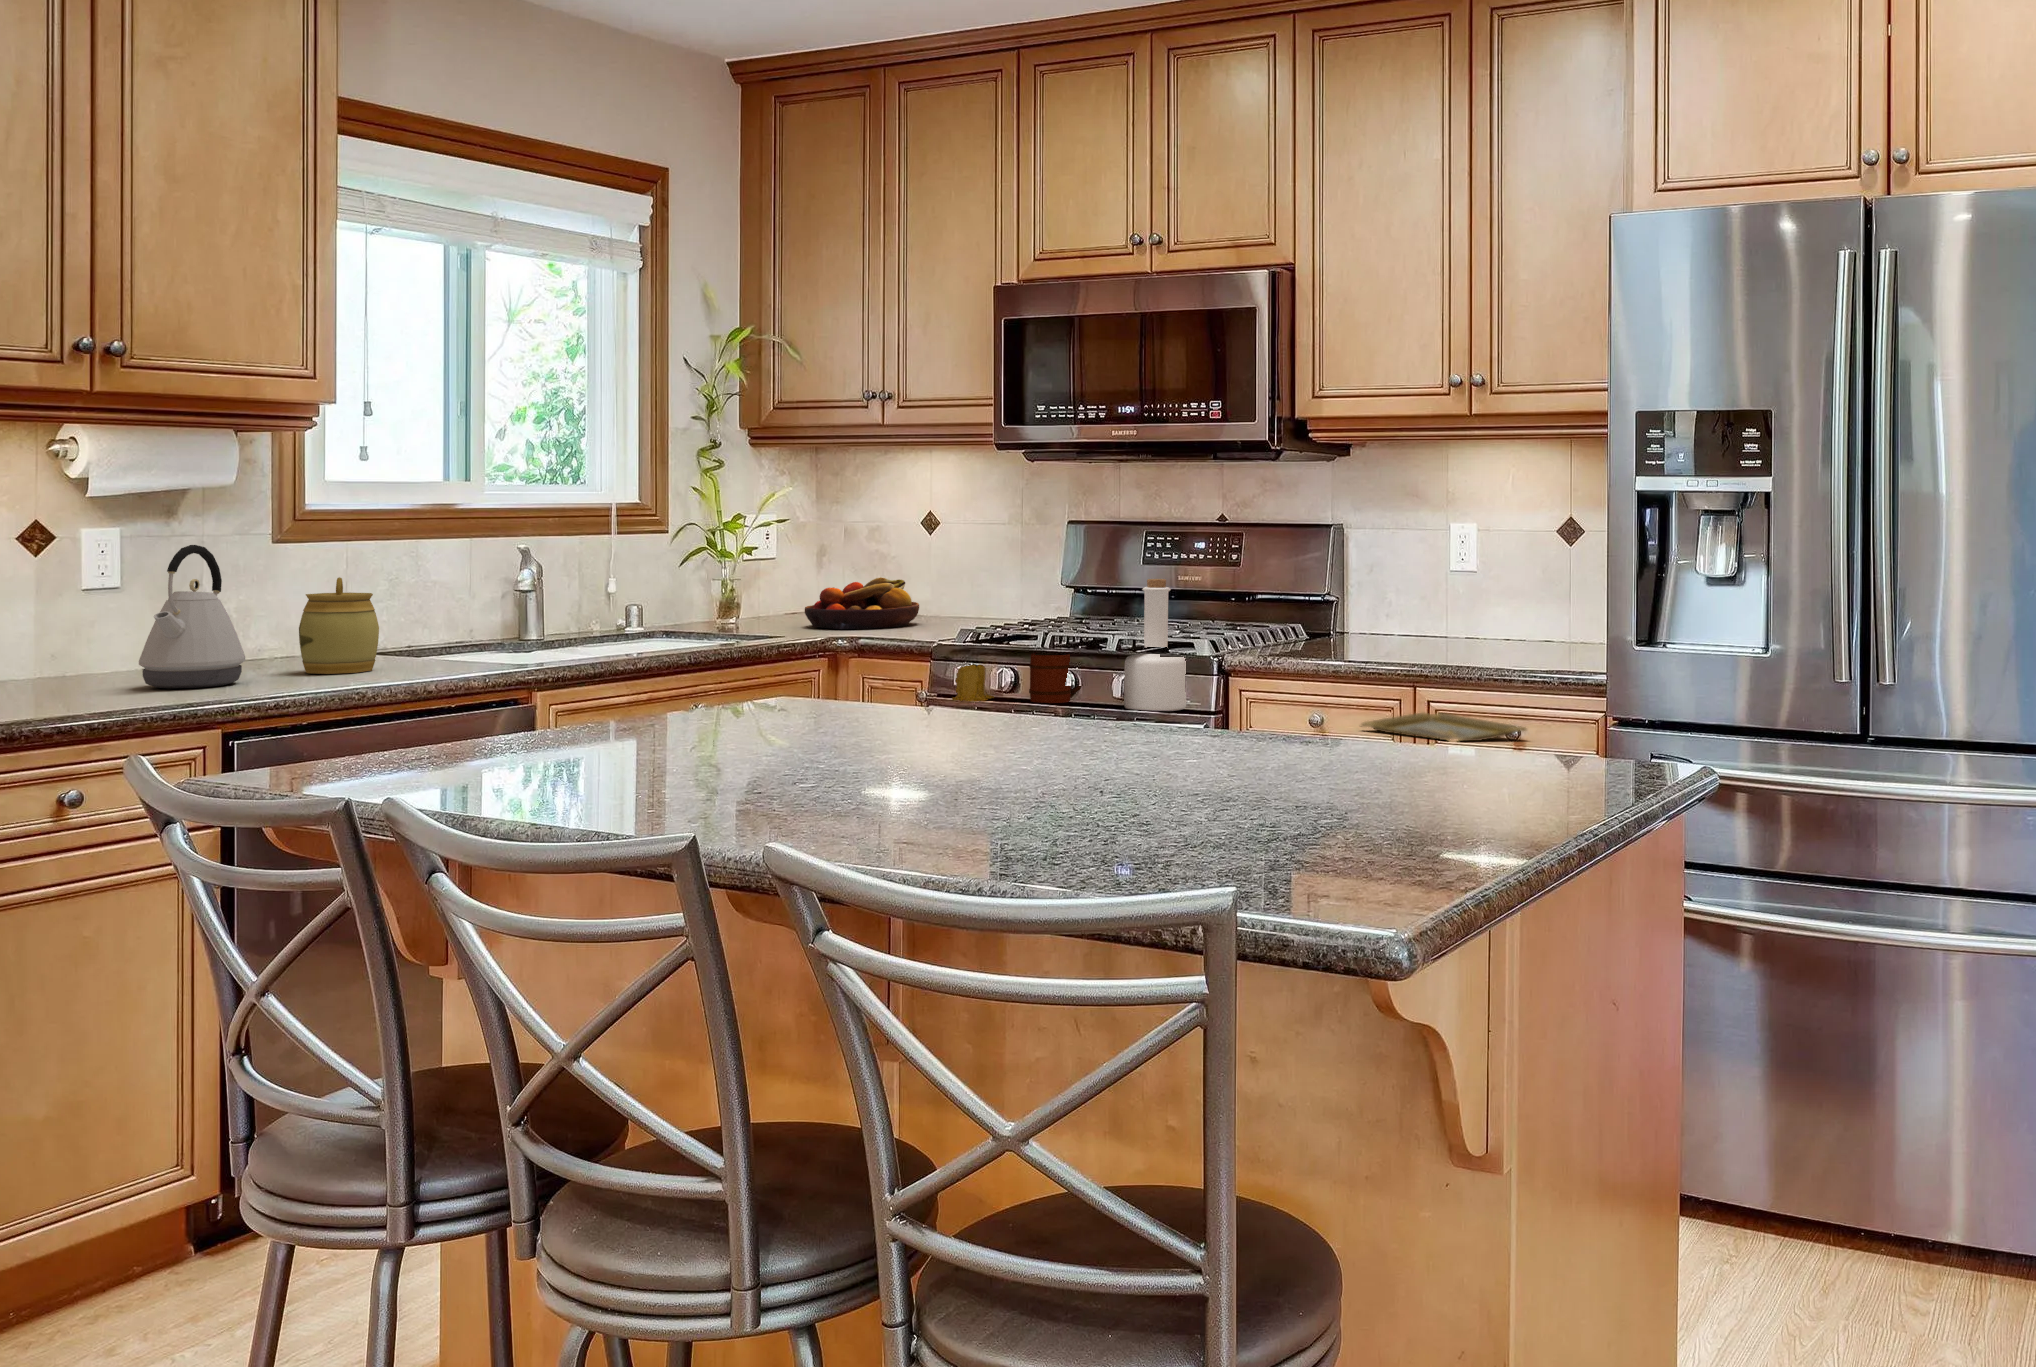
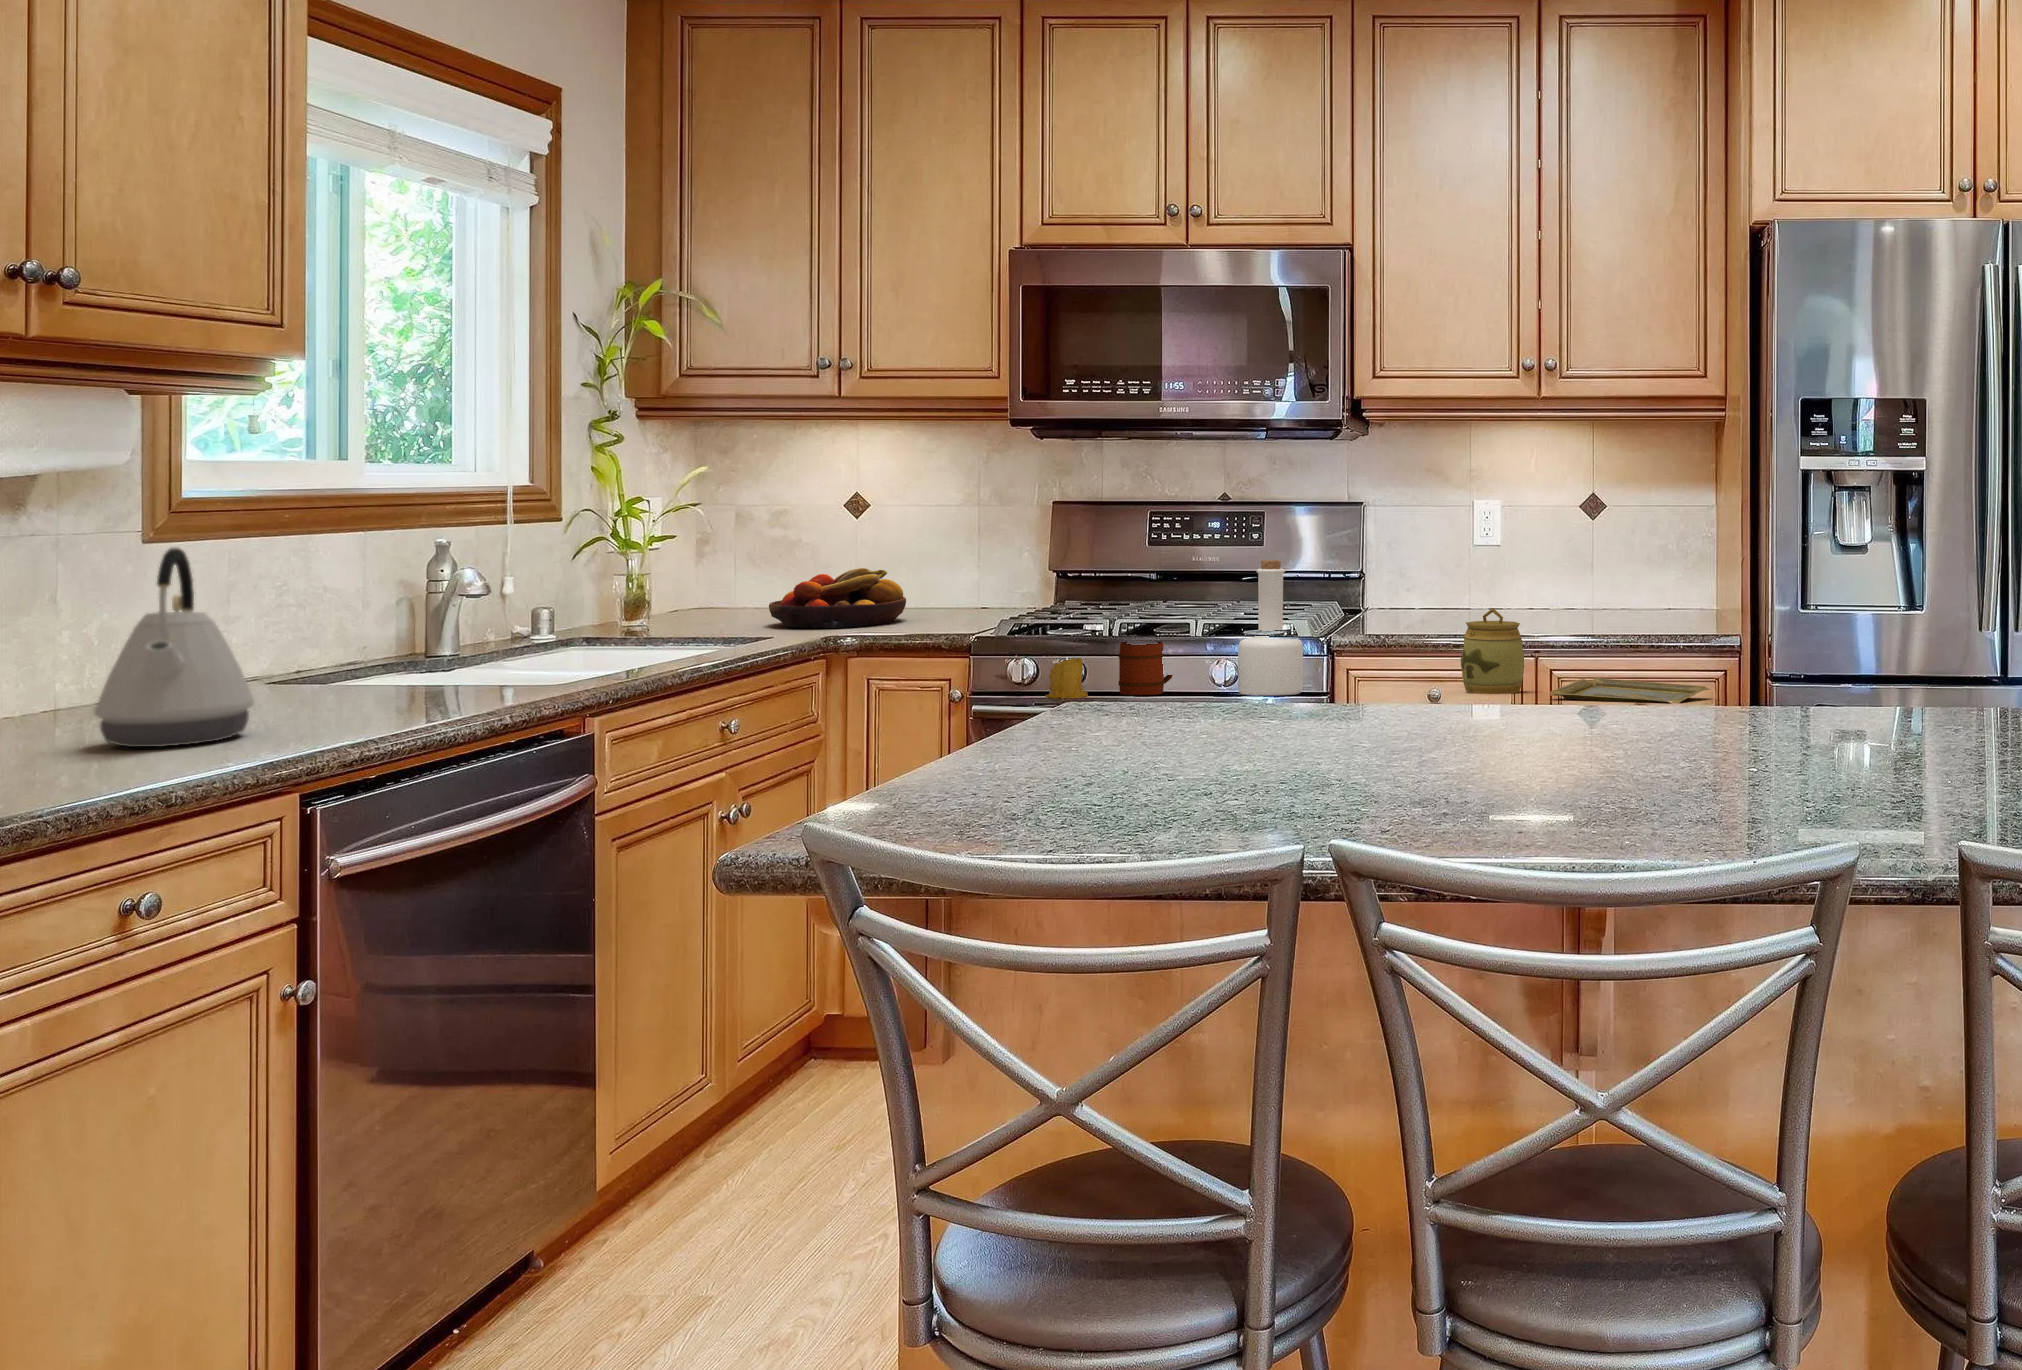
jar: present [299,577,379,674] -> present [1461,608,1525,694]

